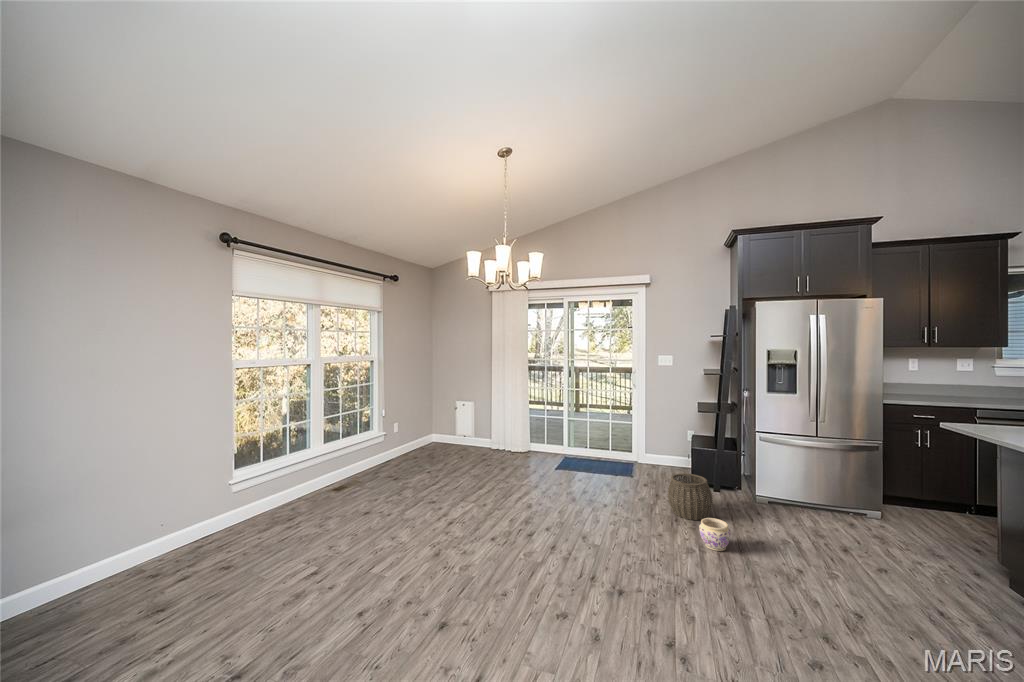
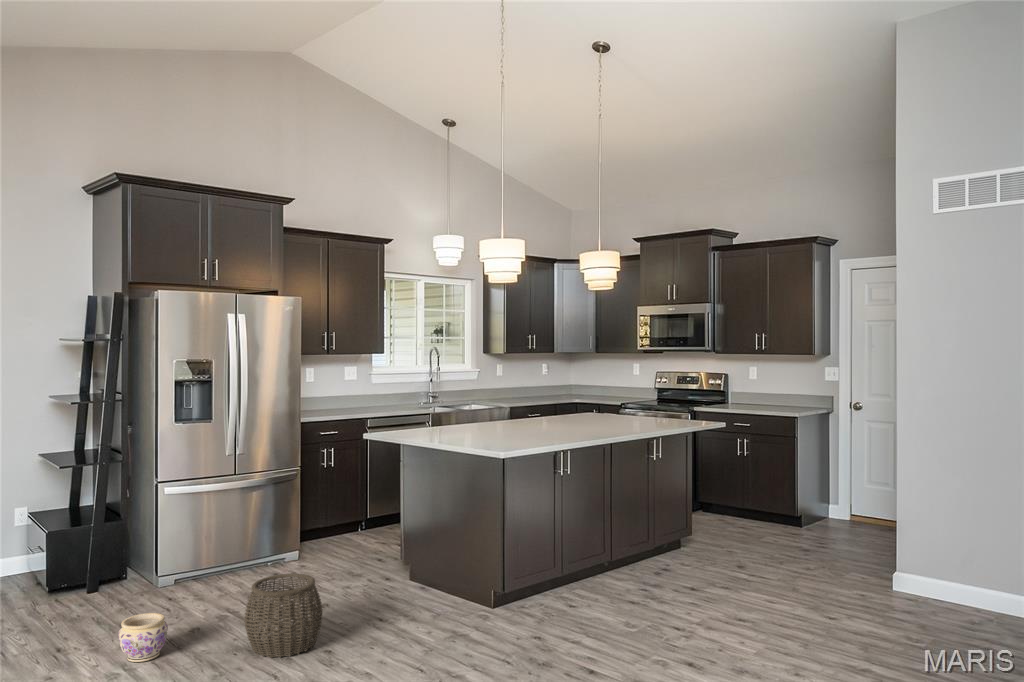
woven basket: present [668,473,713,520] -> present [244,574,323,658]

